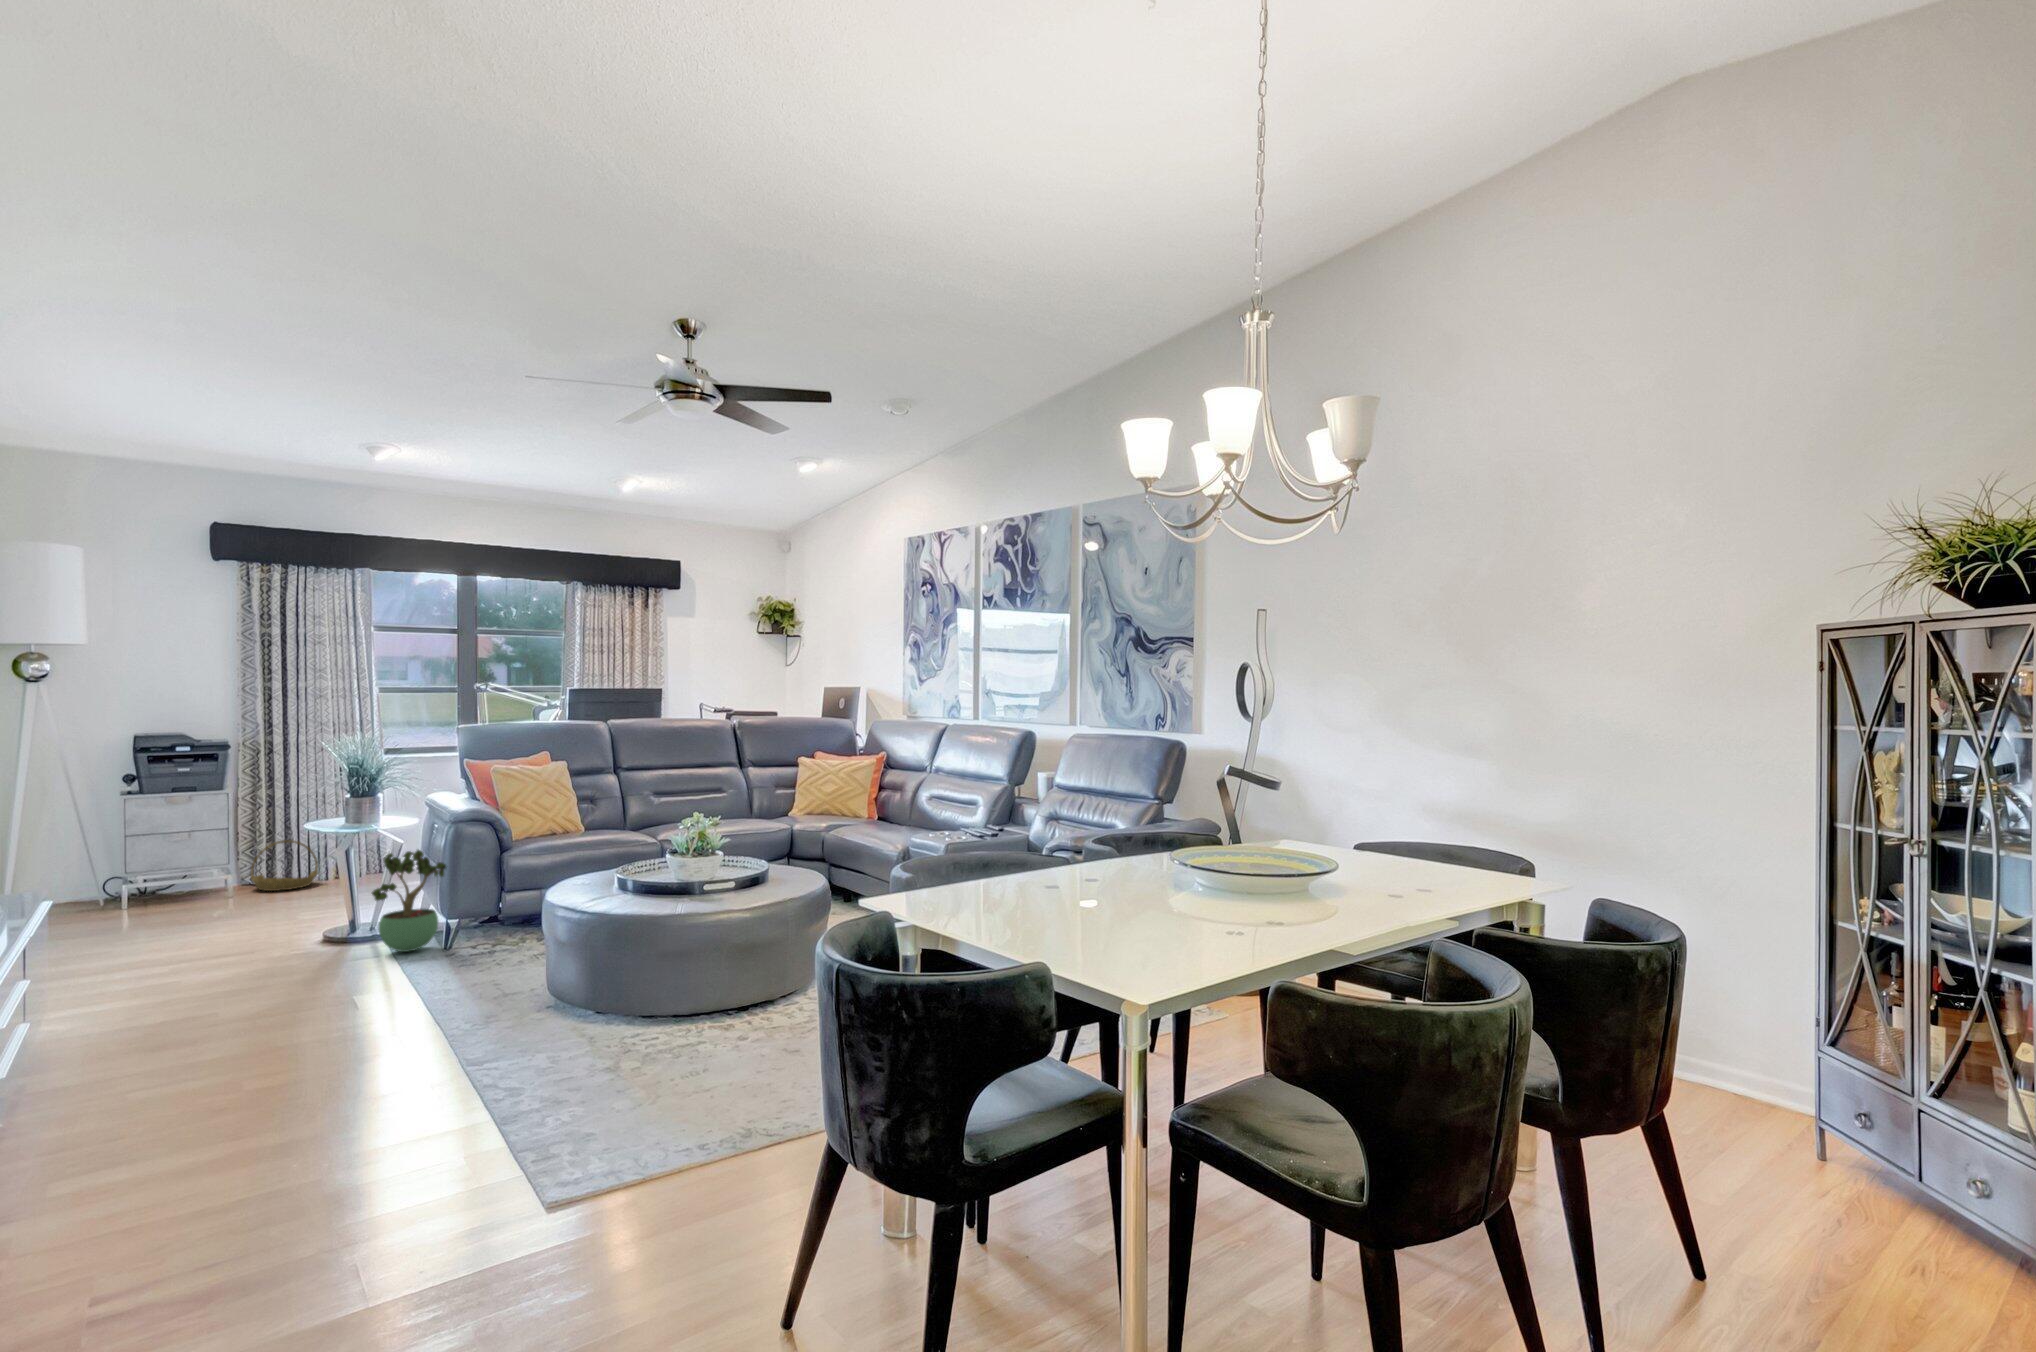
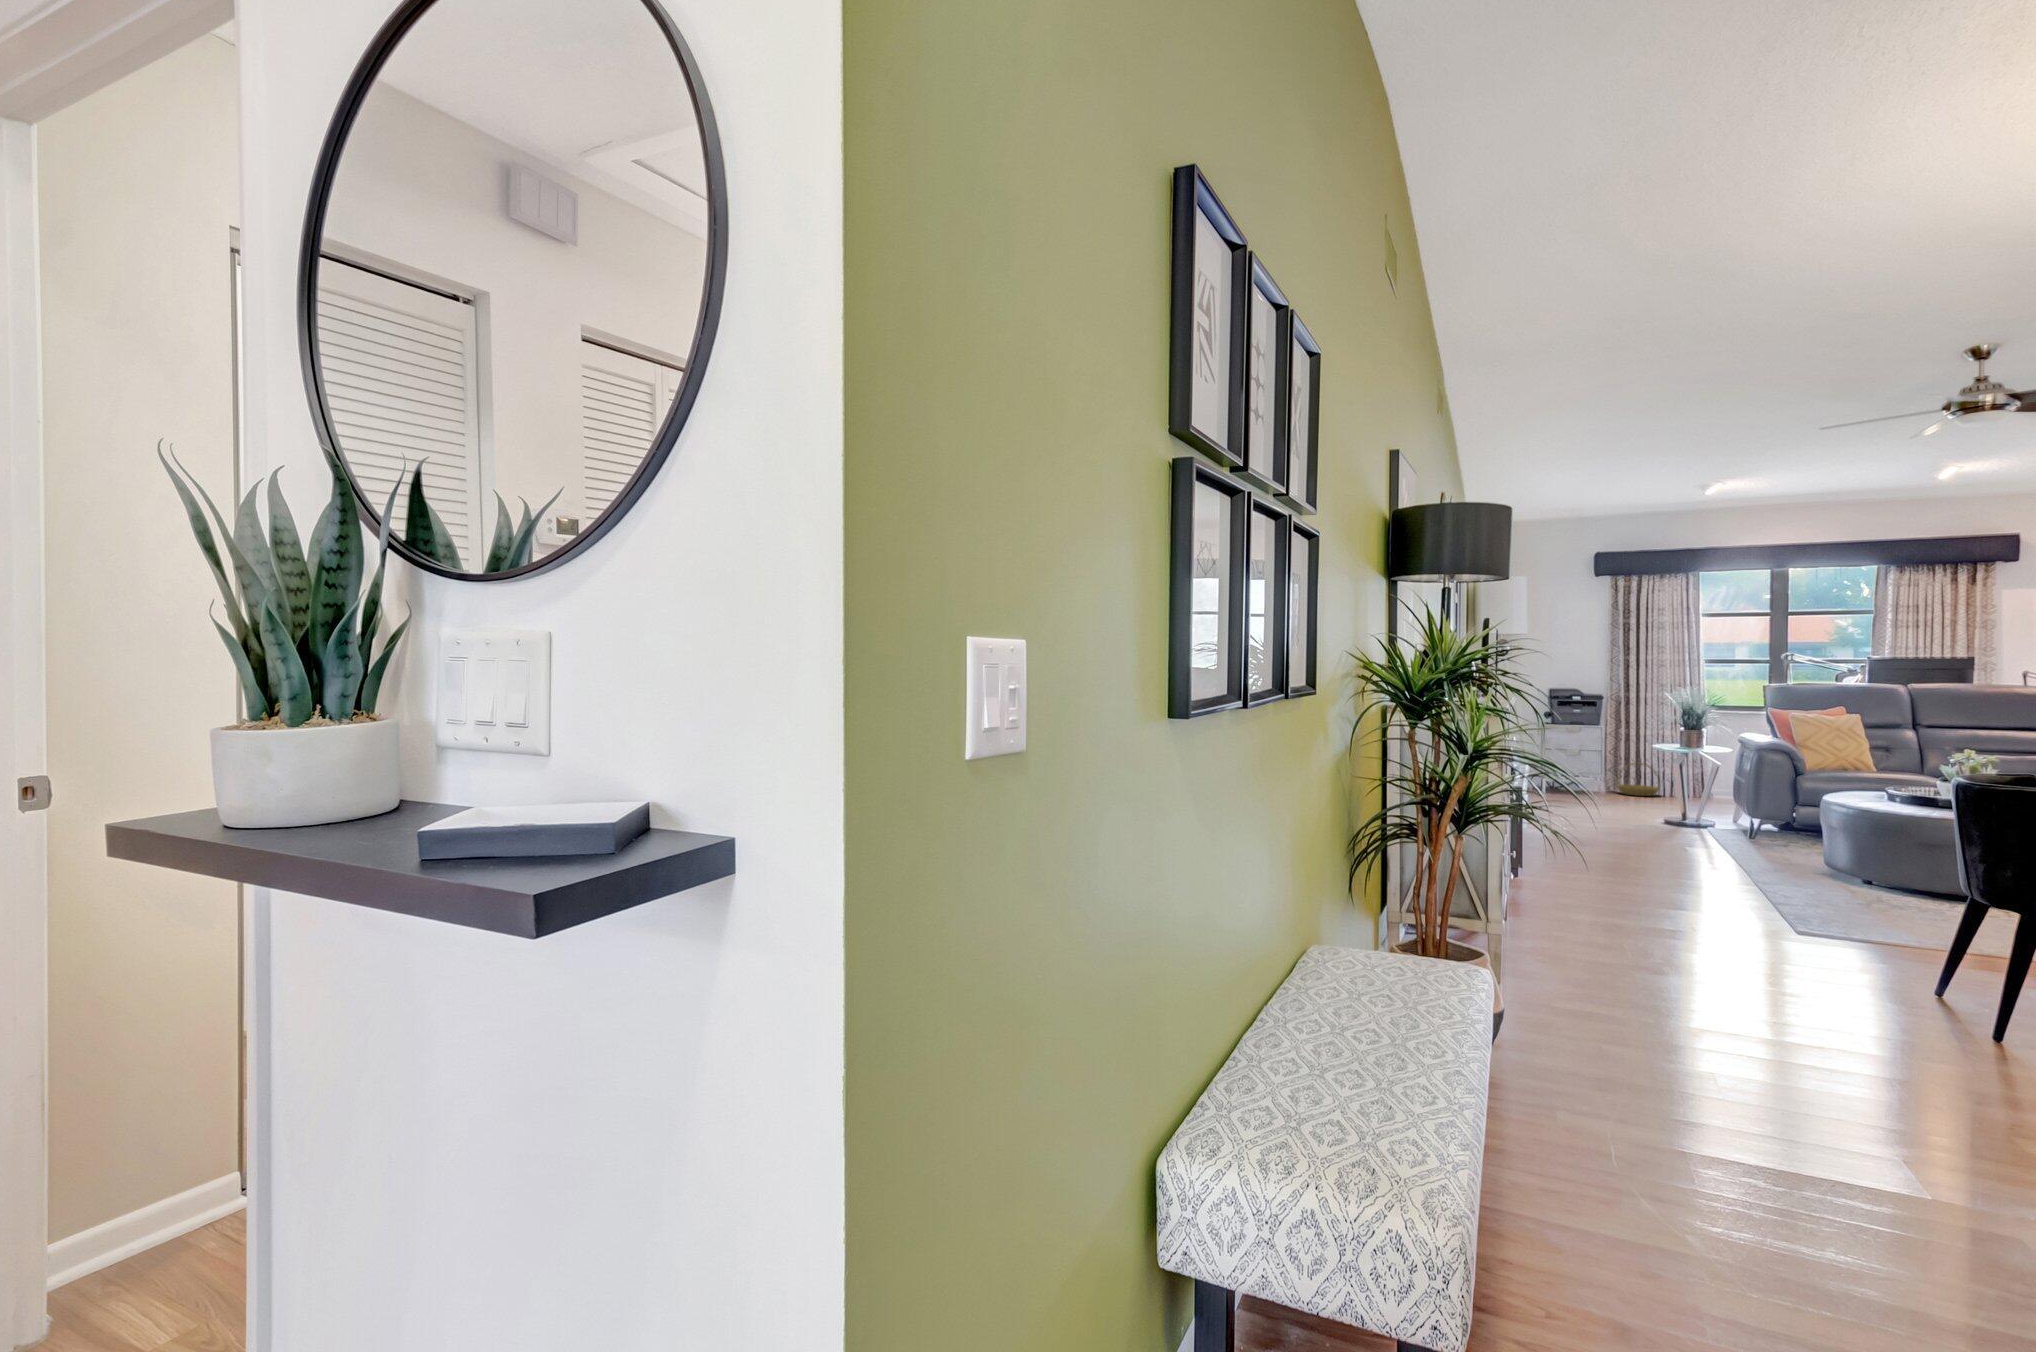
potted plant: present [372,850,447,952] -> none [1696,764,1752,834]

